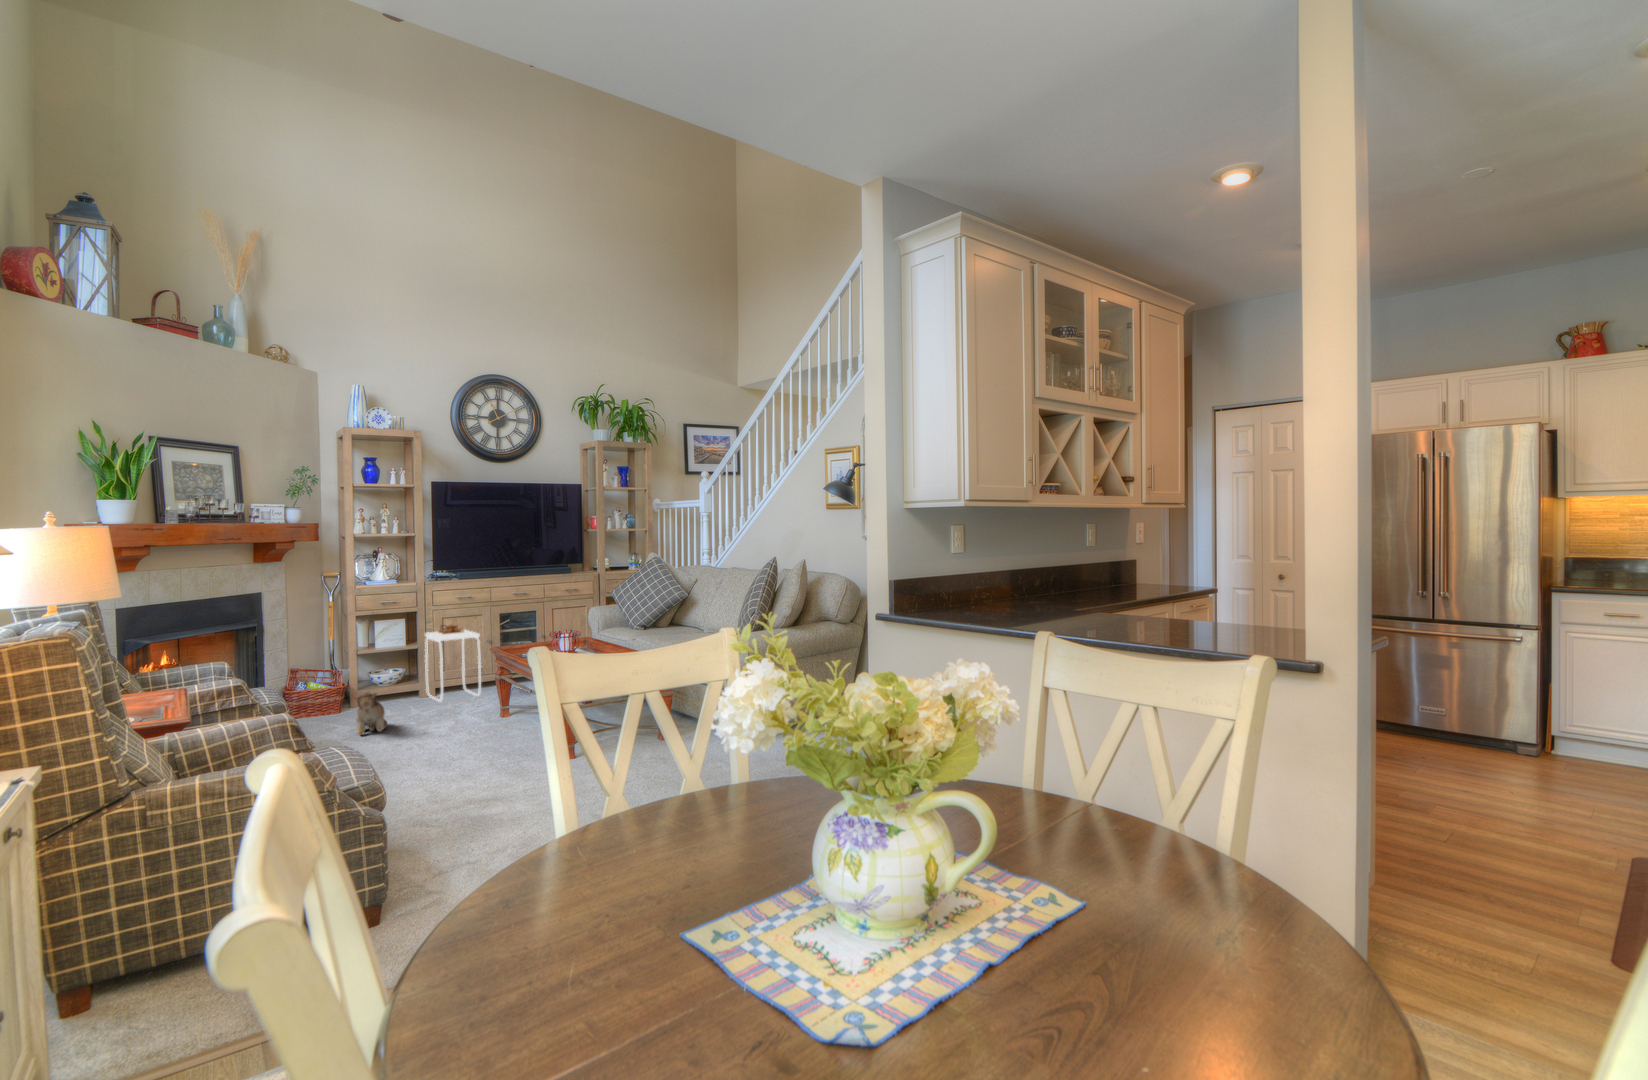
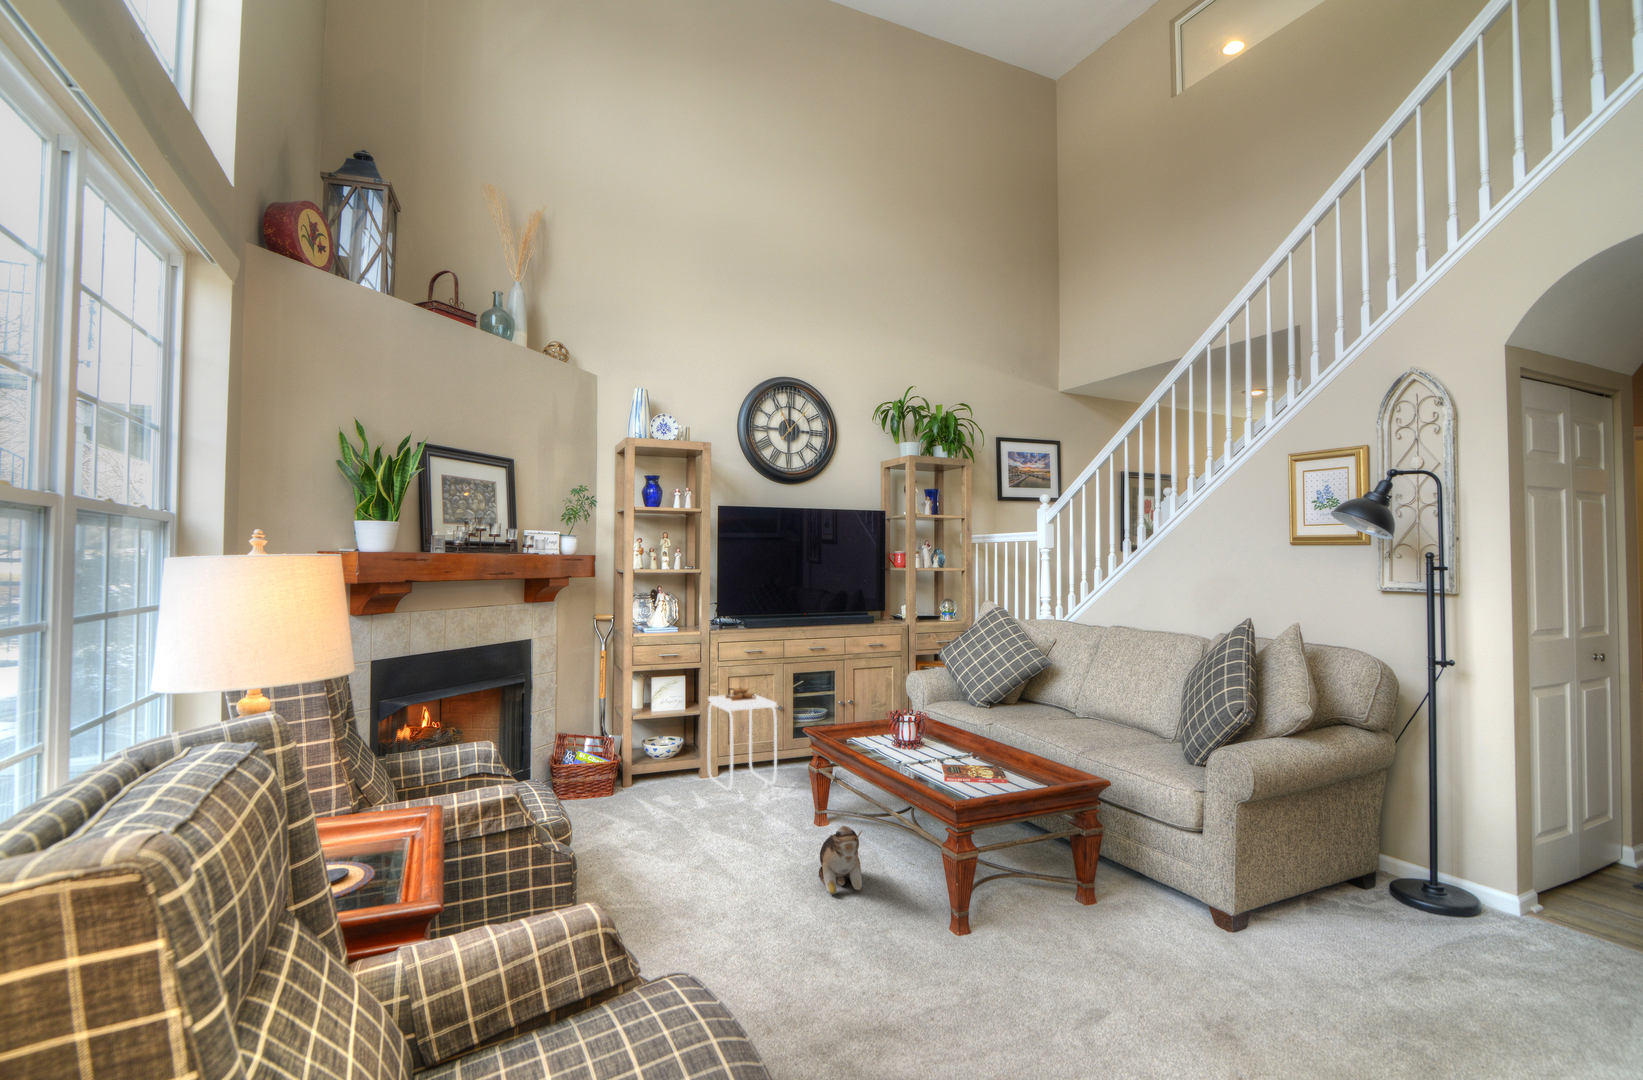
plush toy: present [355,692,387,735] -> present [819,826,862,895]

